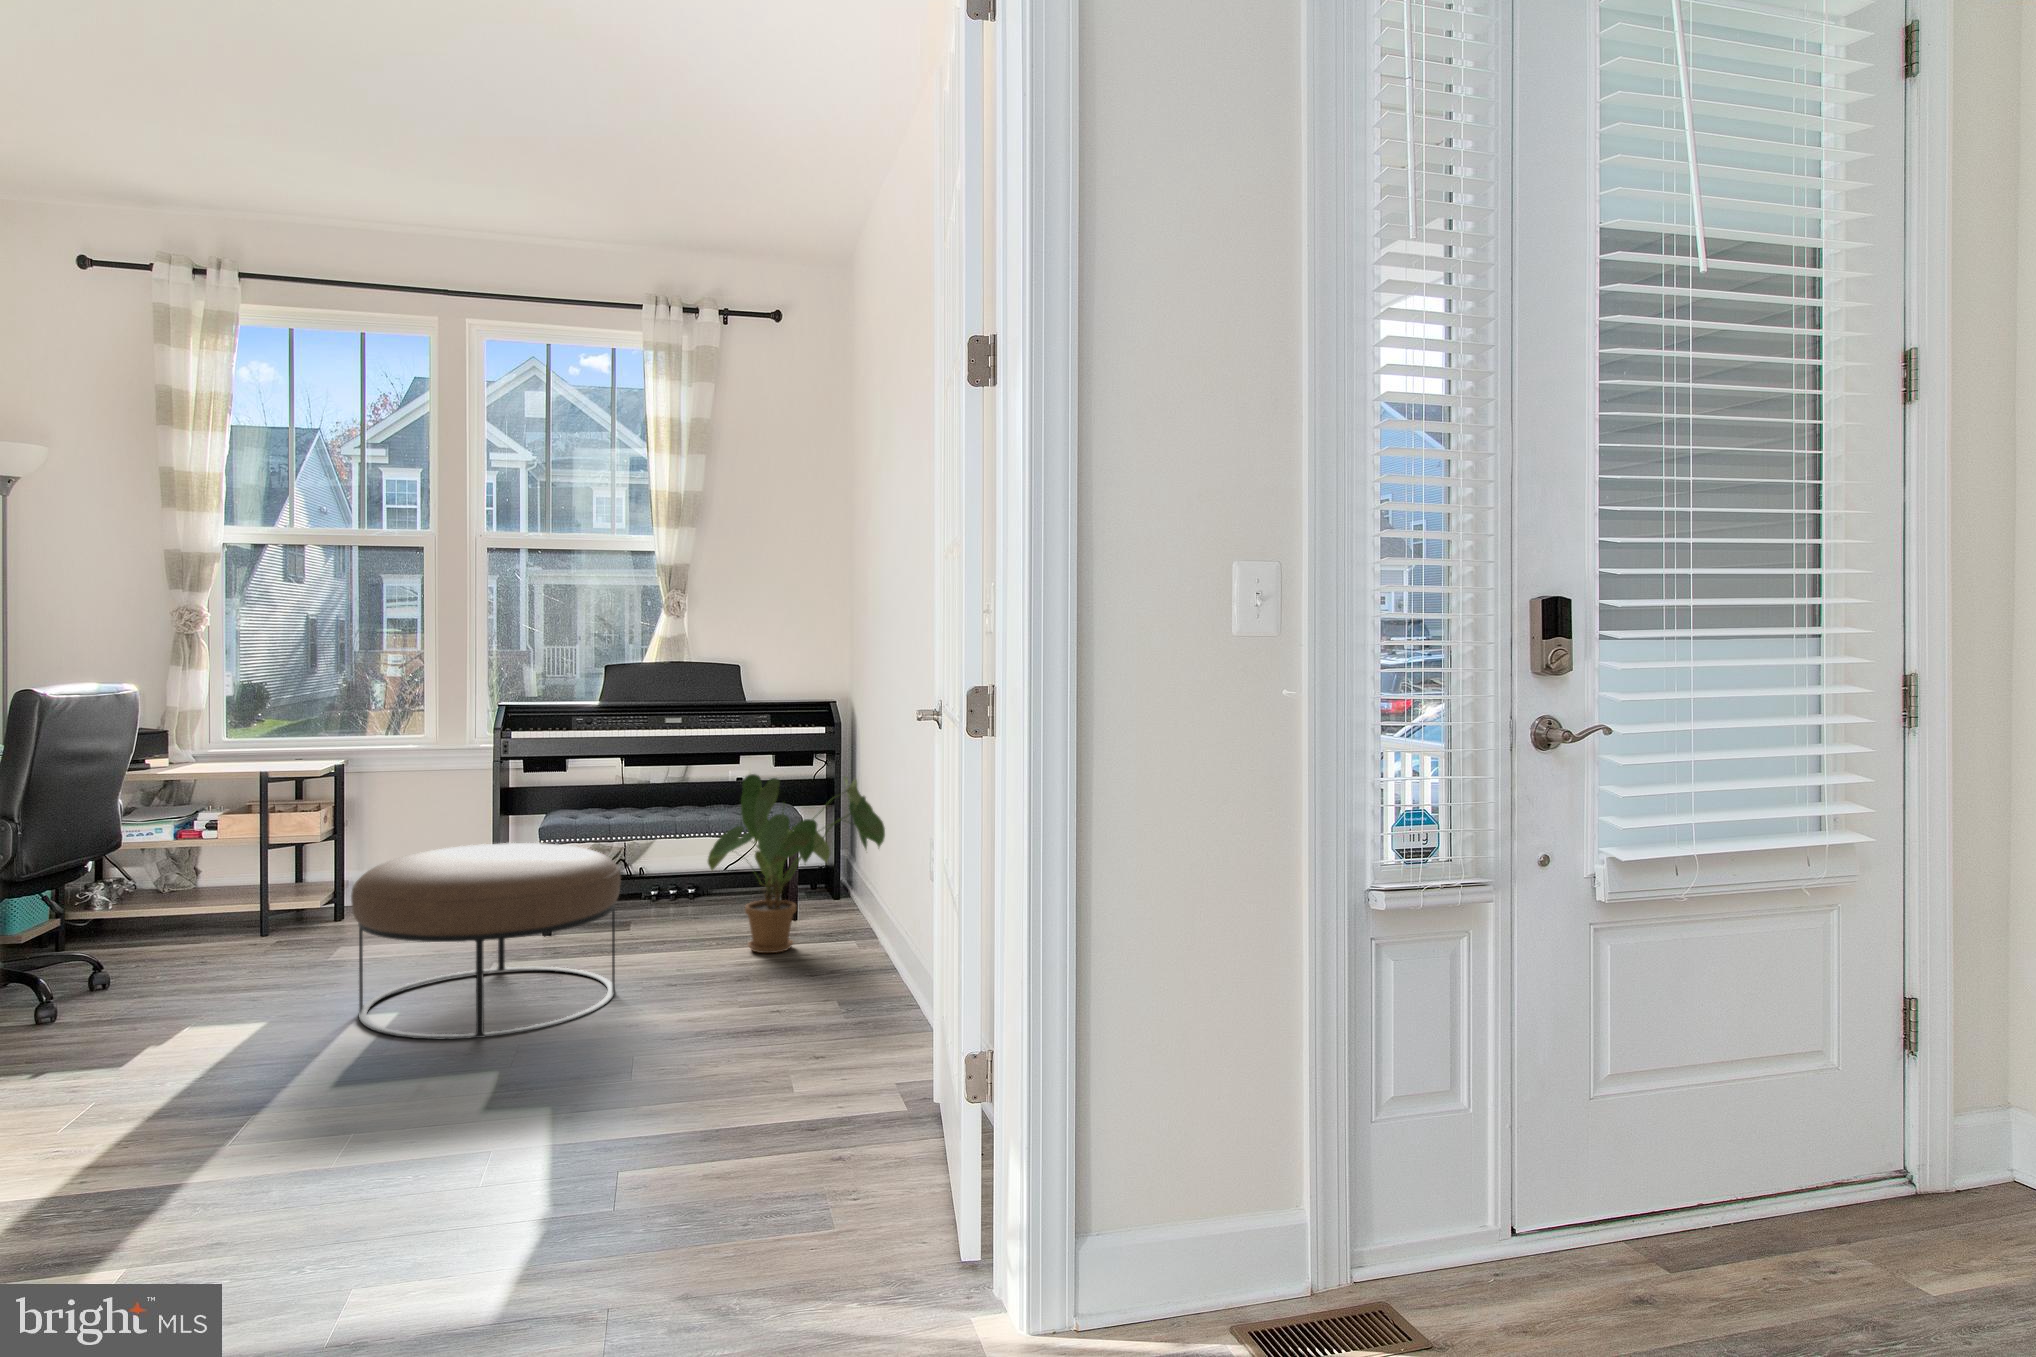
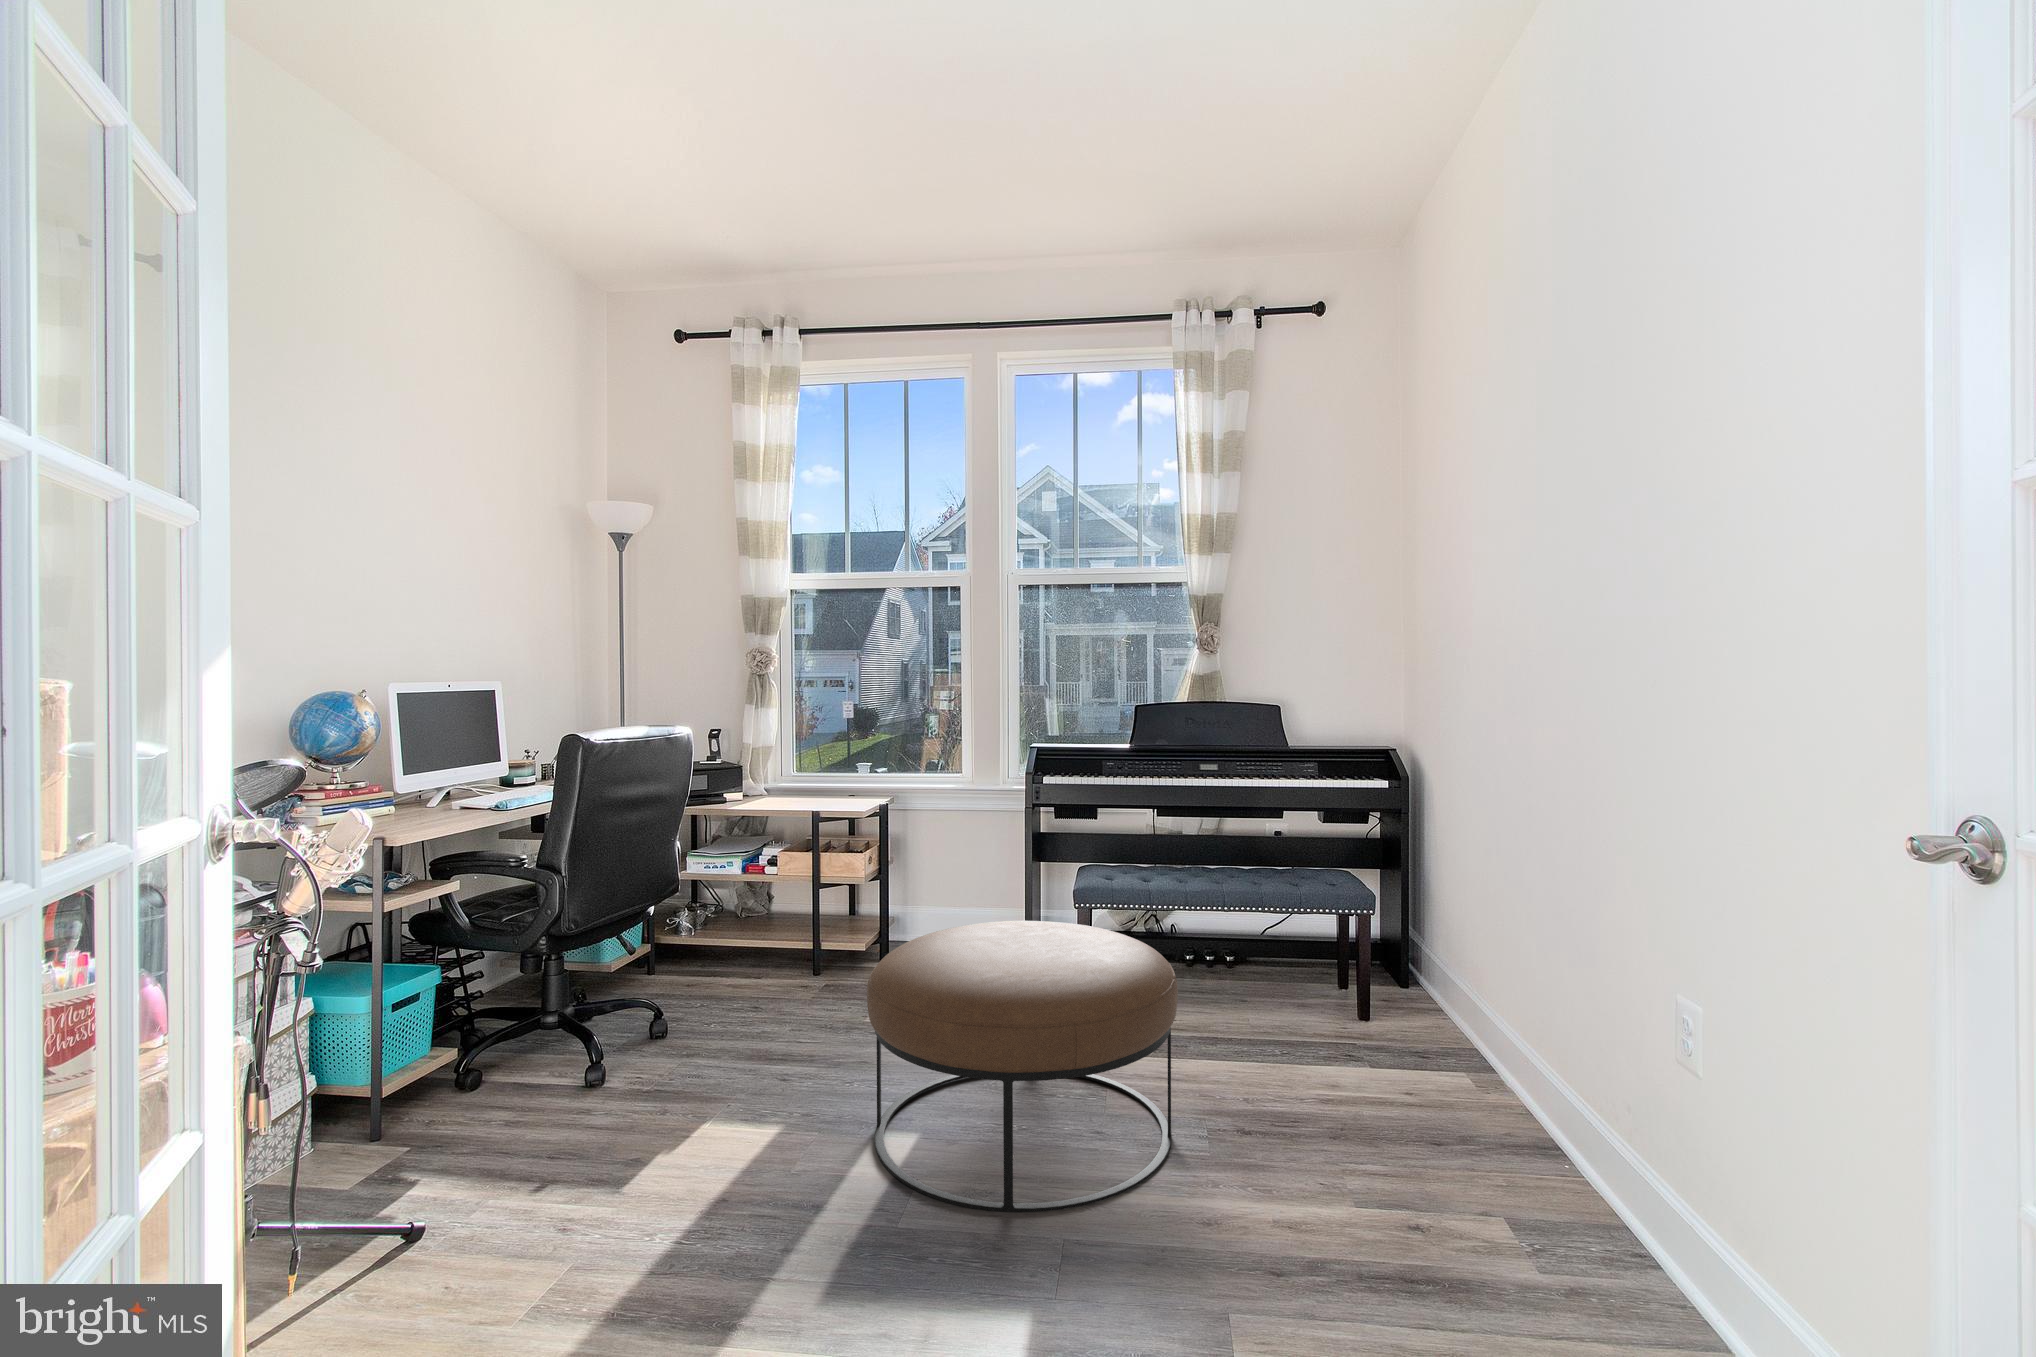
house plant: present [708,774,885,953] -> none [1268,847,1533,1084]

